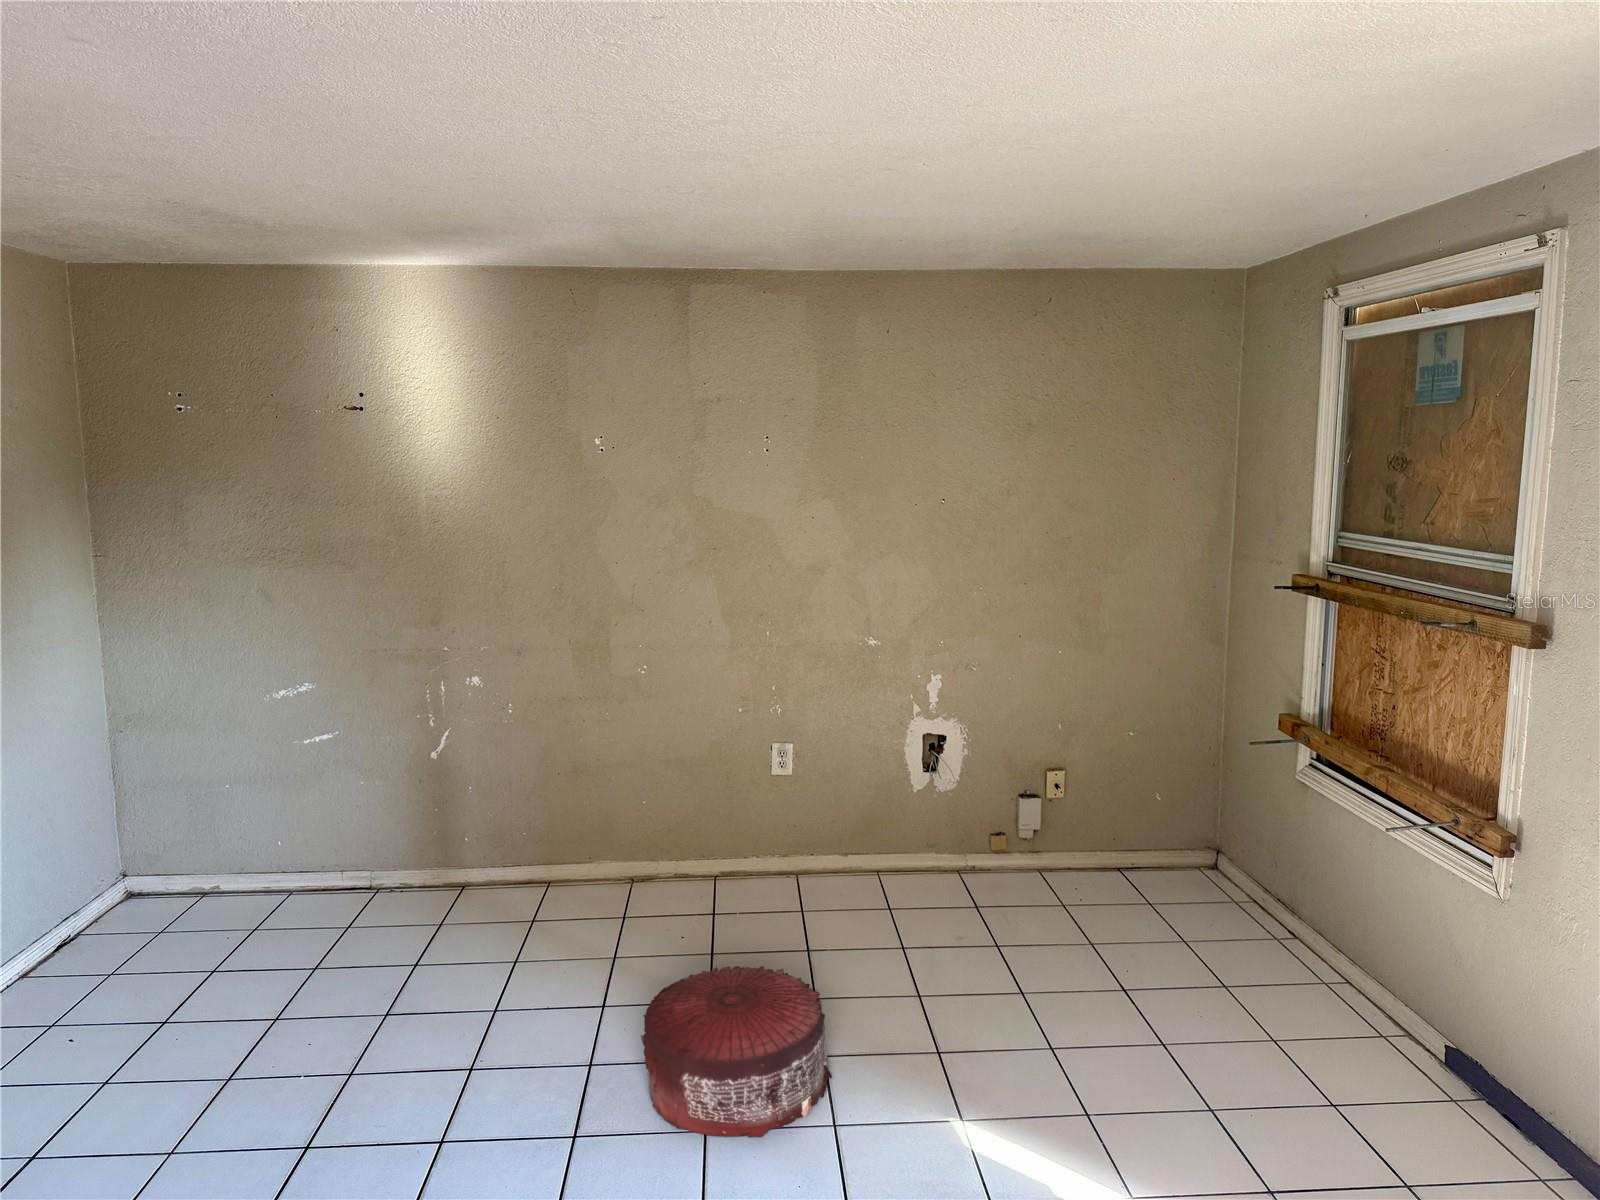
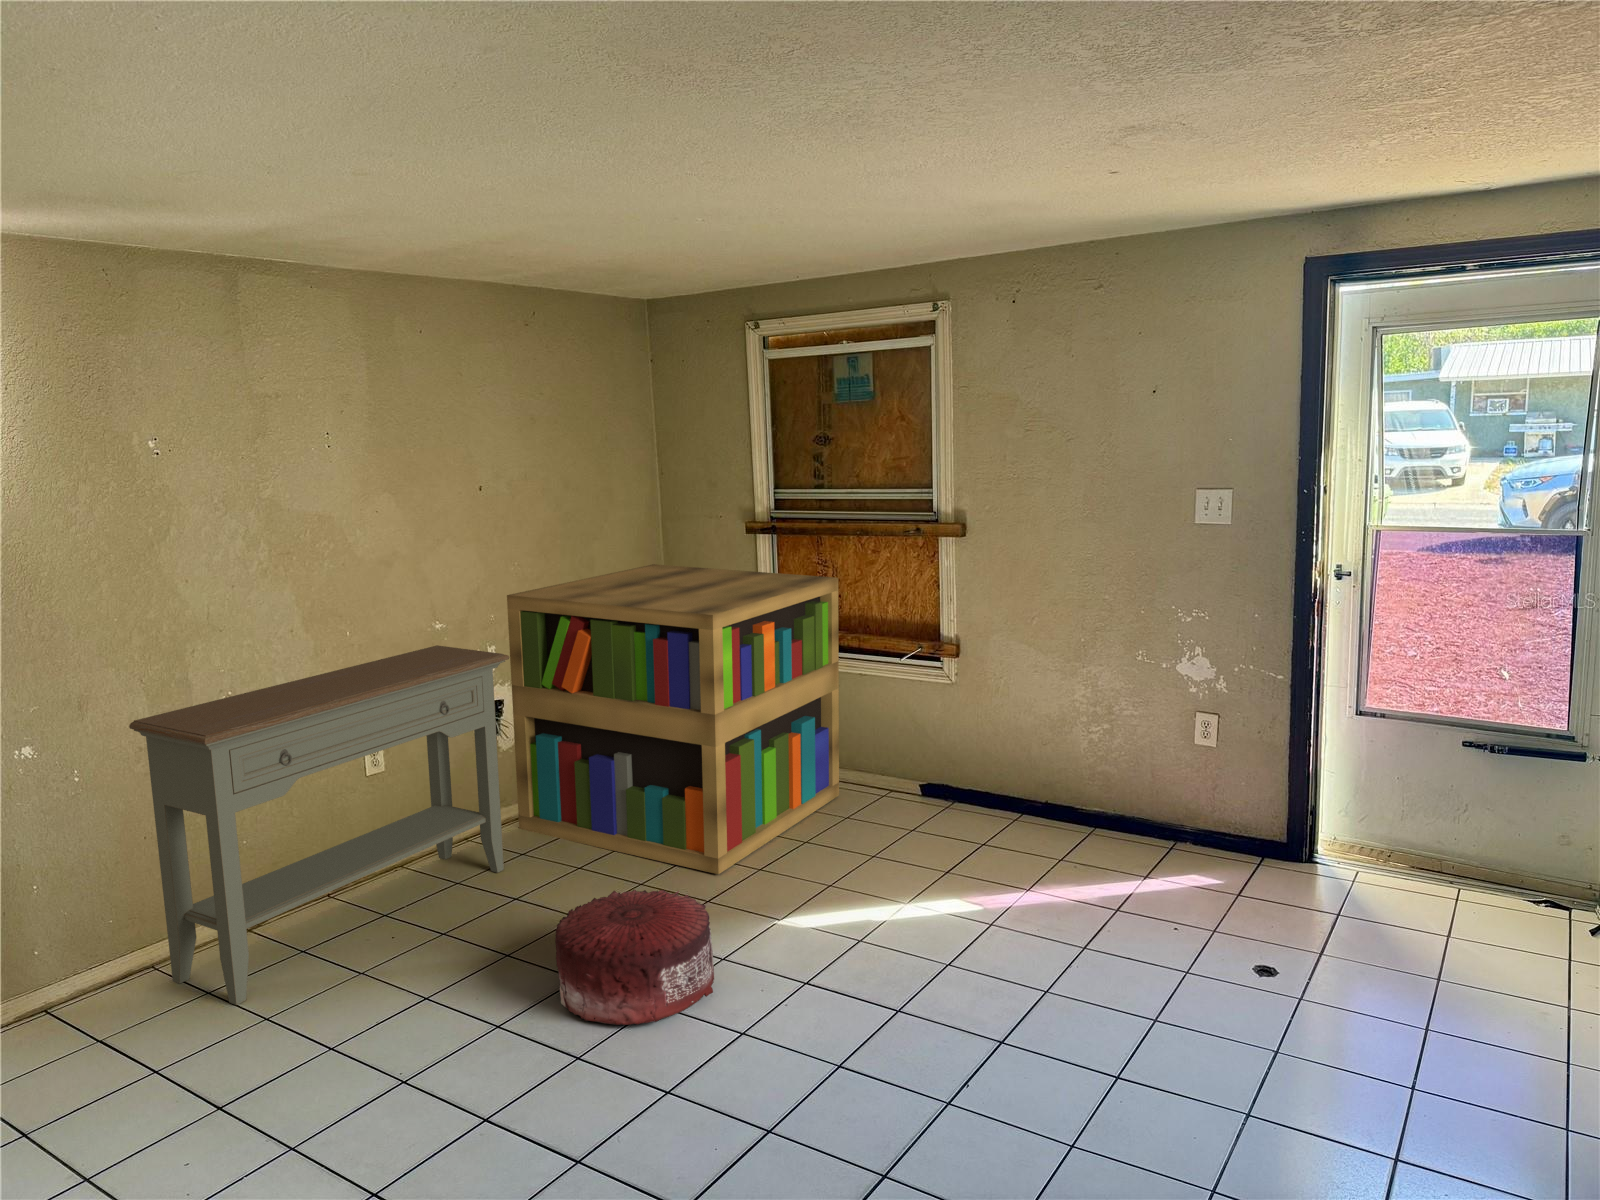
bookshelf: none [940,622,1359,1017] -> present [507,564,839,874]
console table: none [519,666,874,923] -> present [129,645,509,1005]

